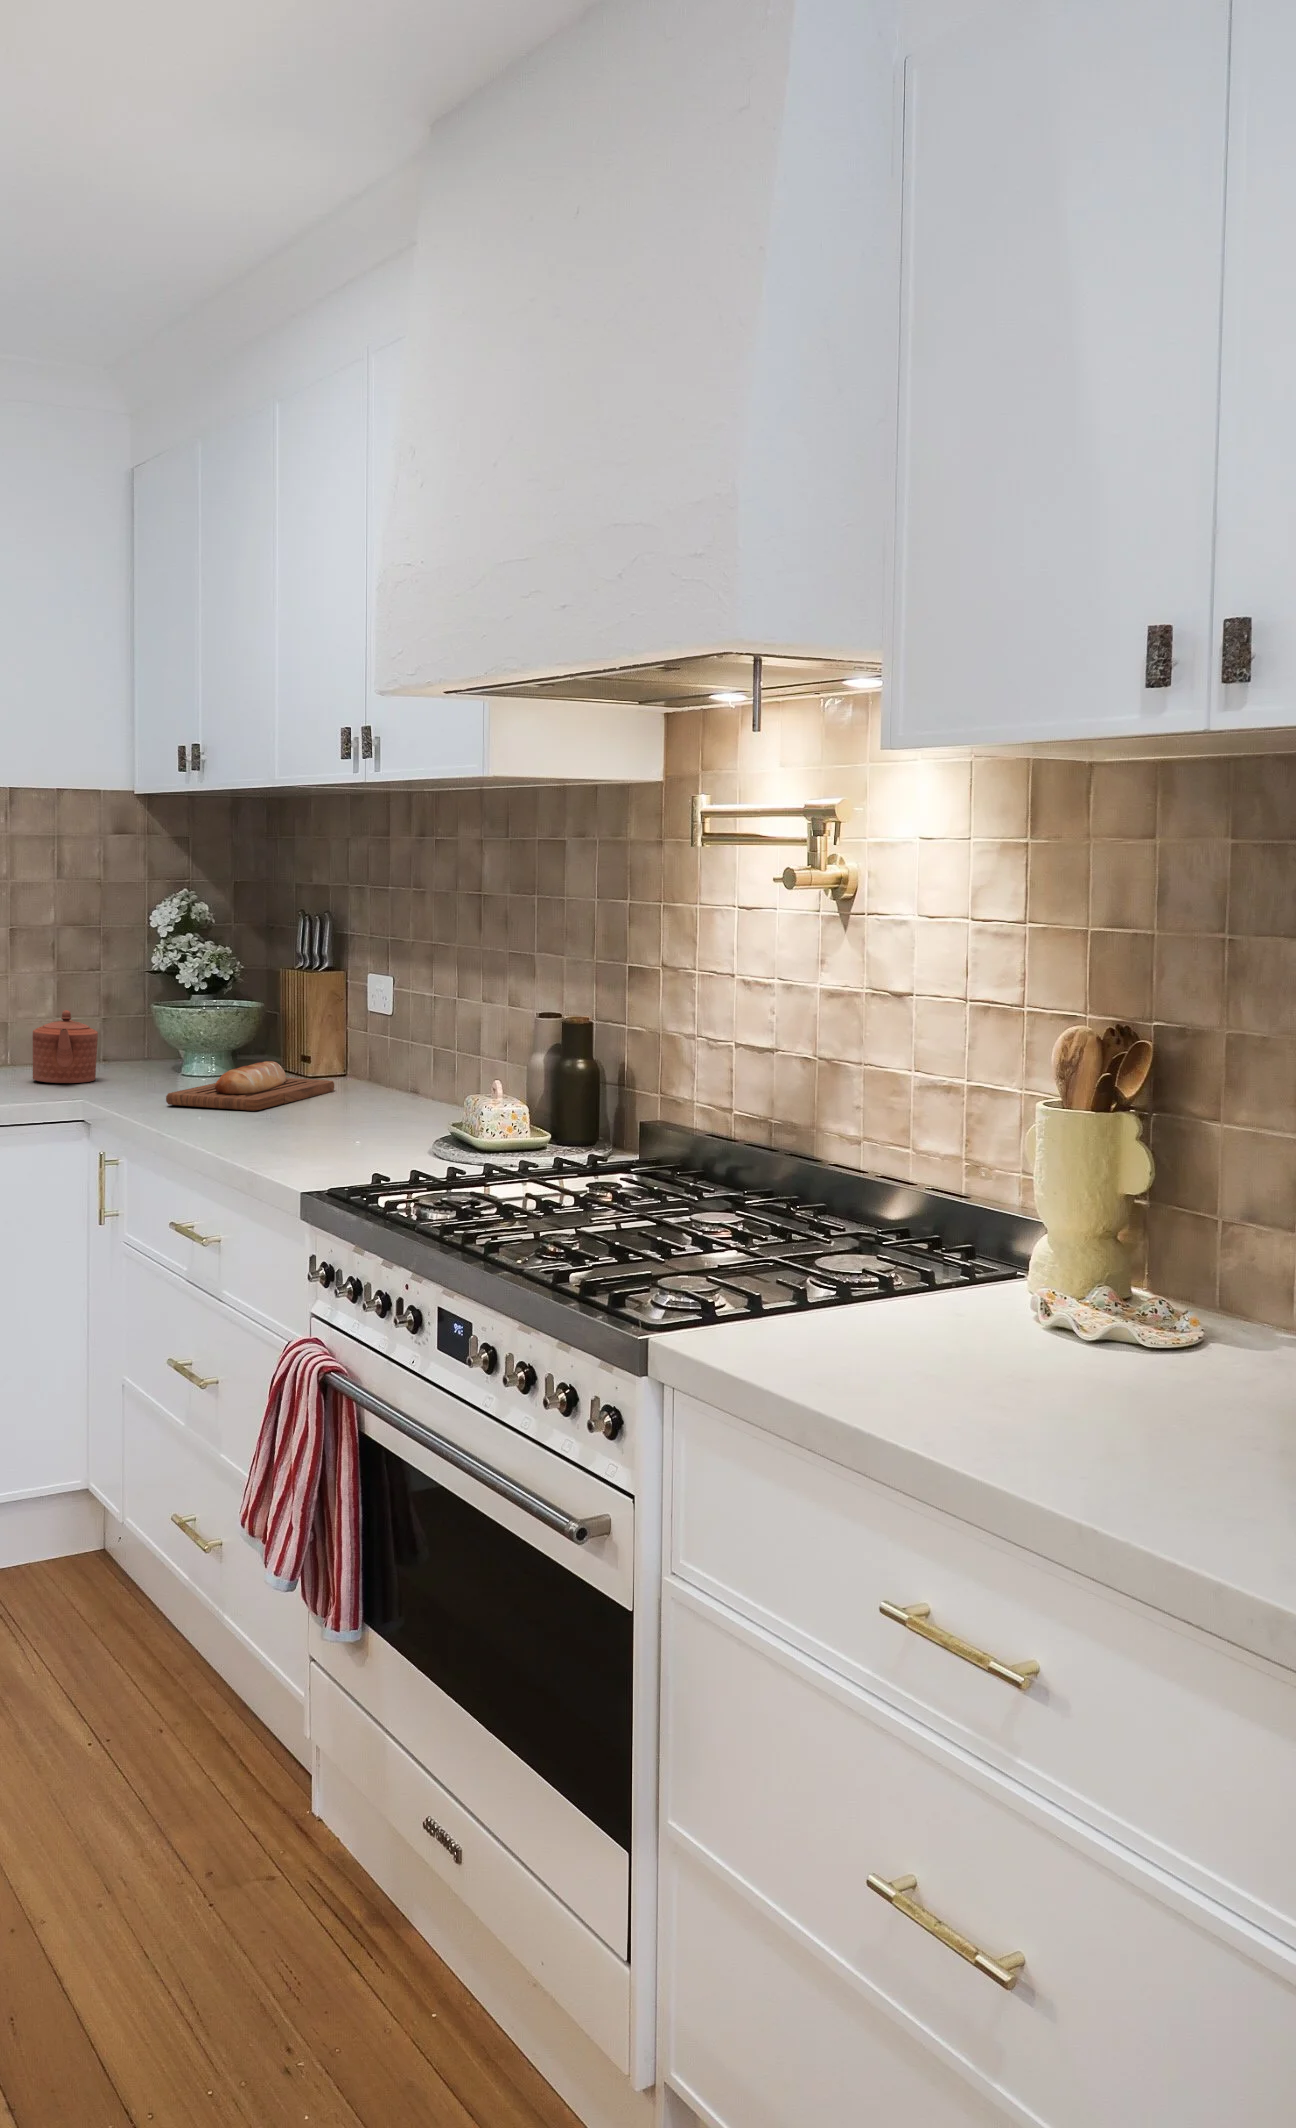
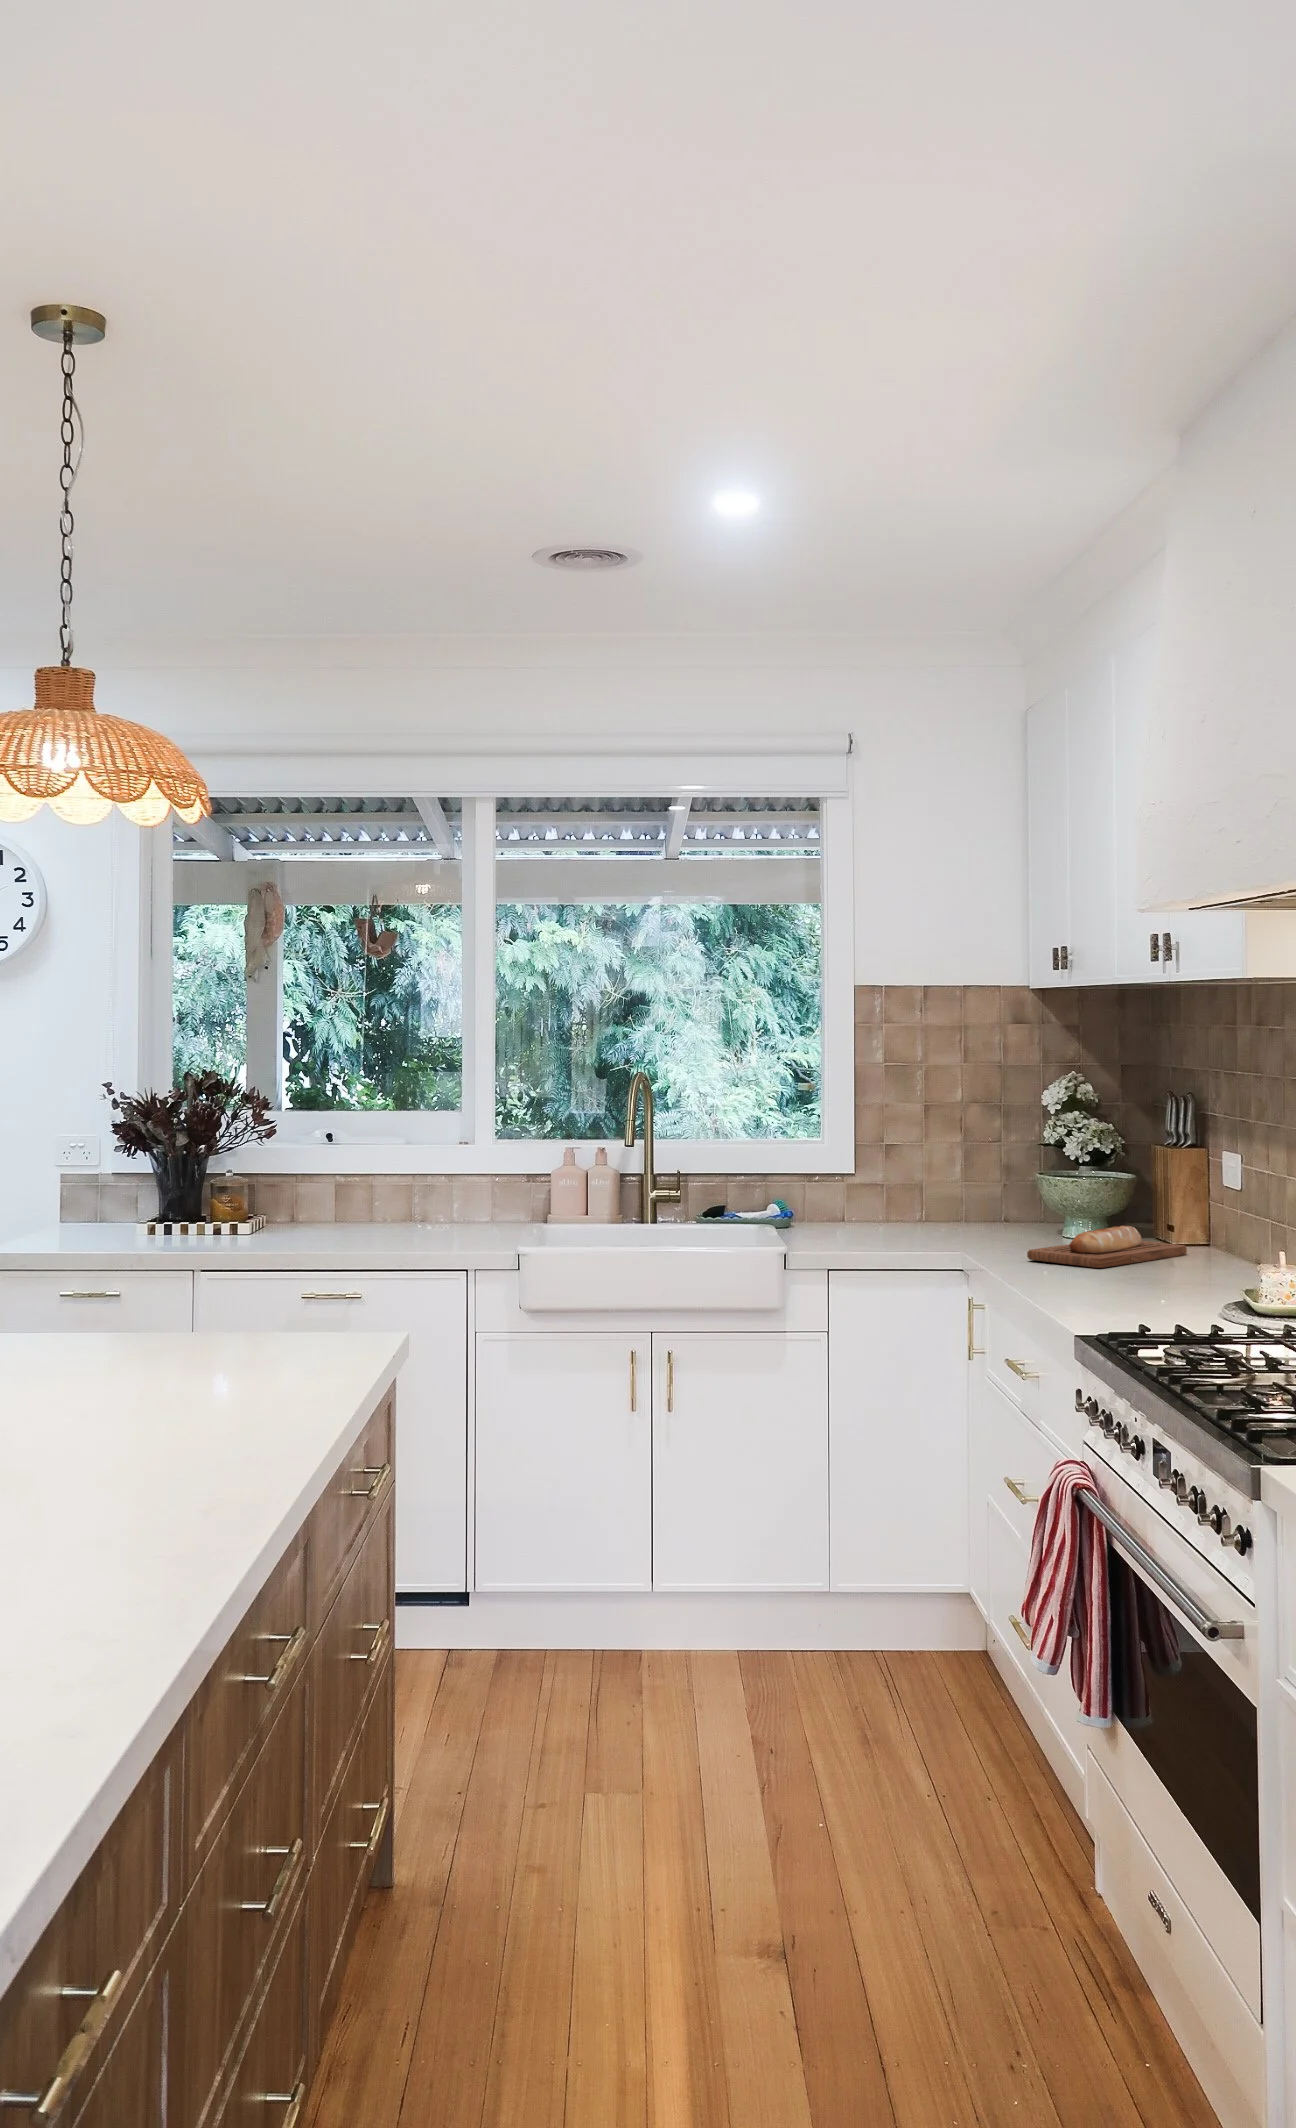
teapot: present [33,1010,98,1083] -> none [936,1177,990,1239]

